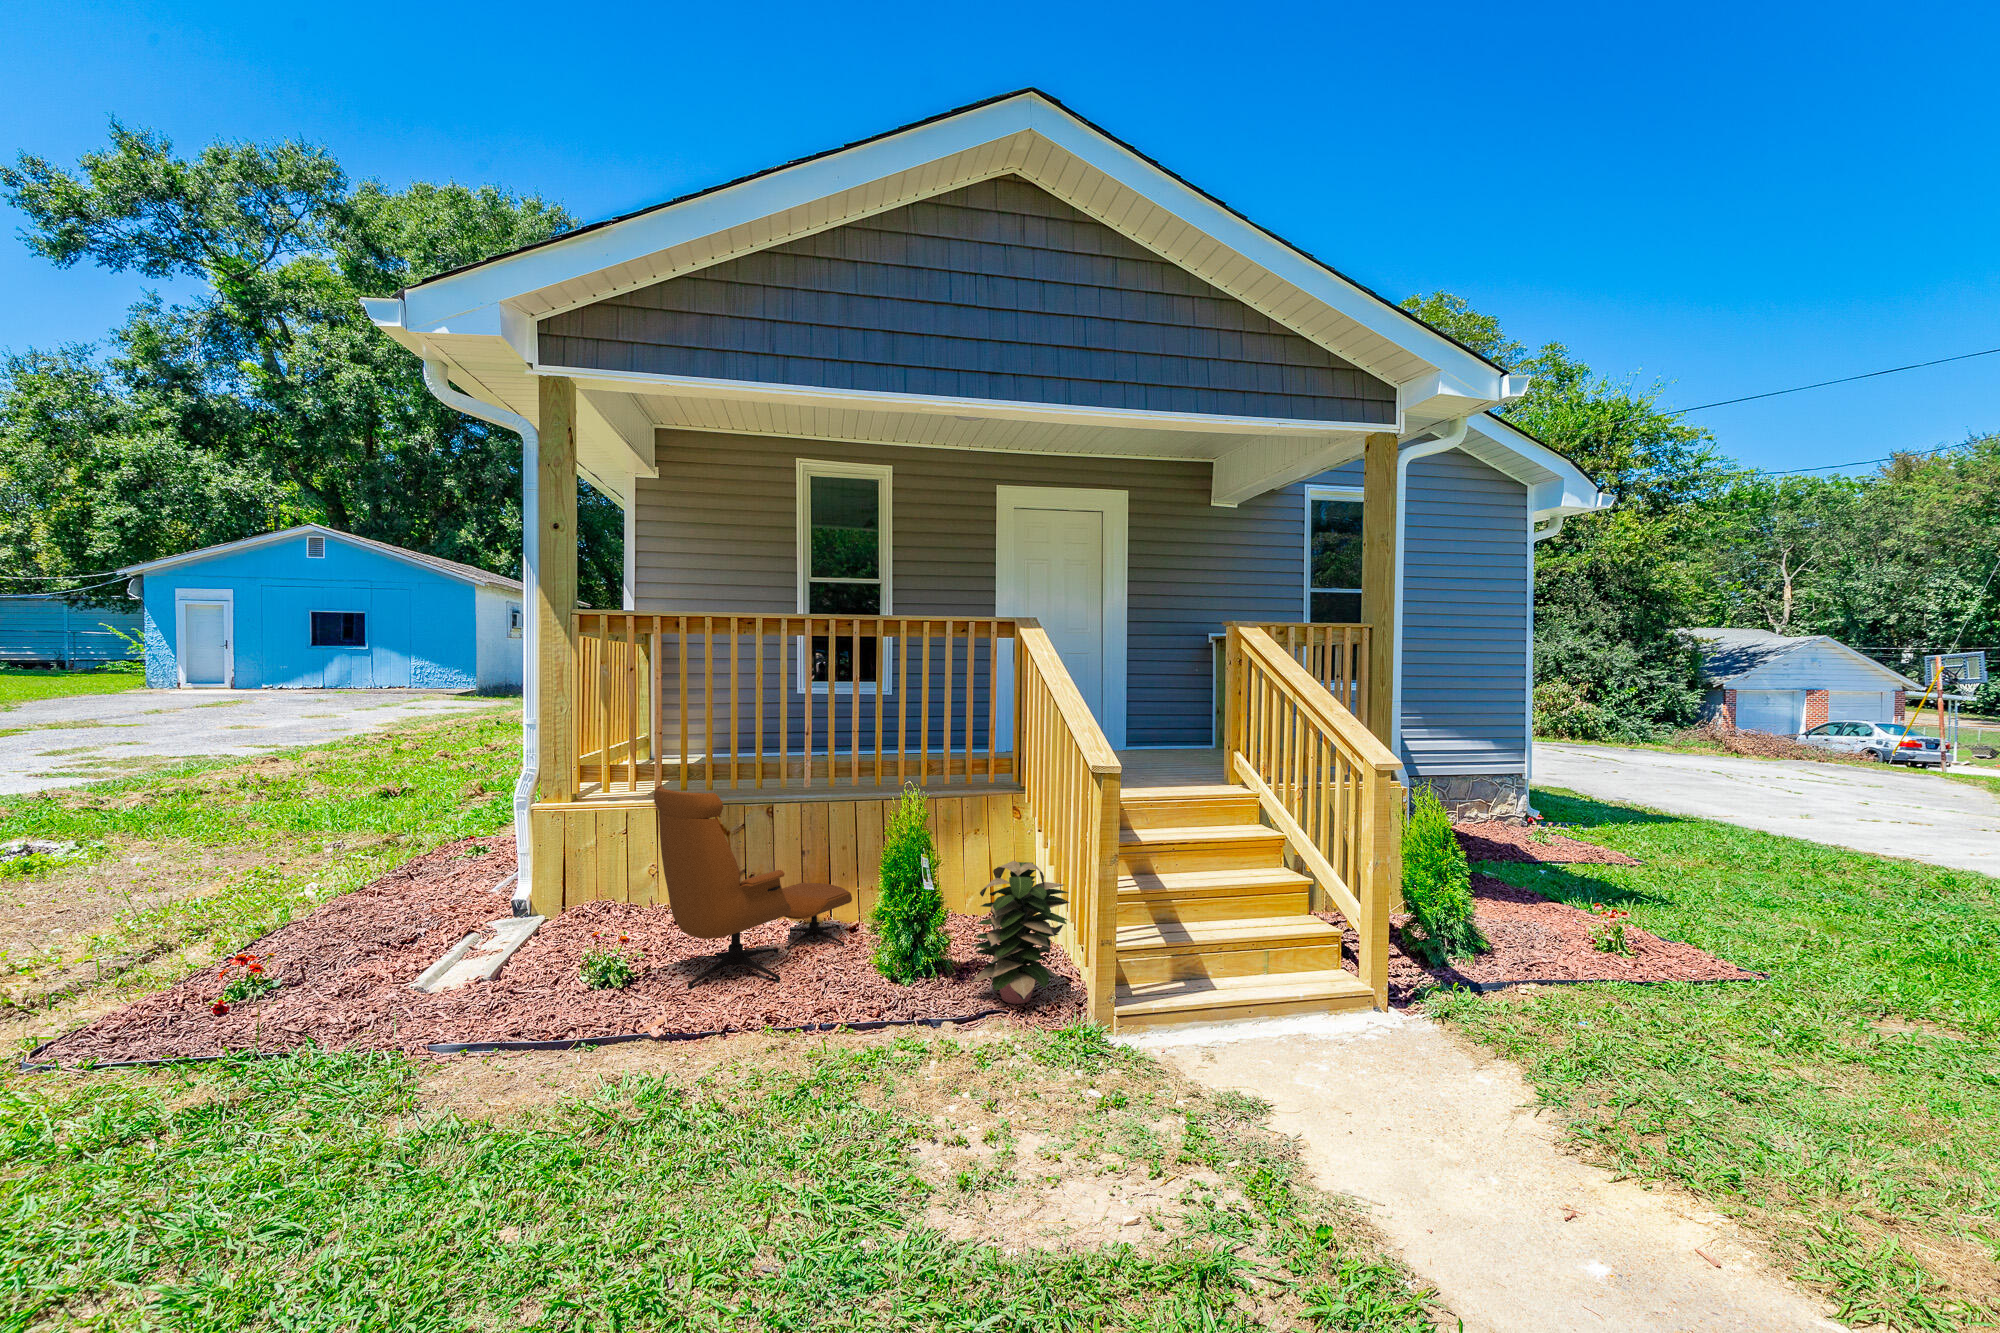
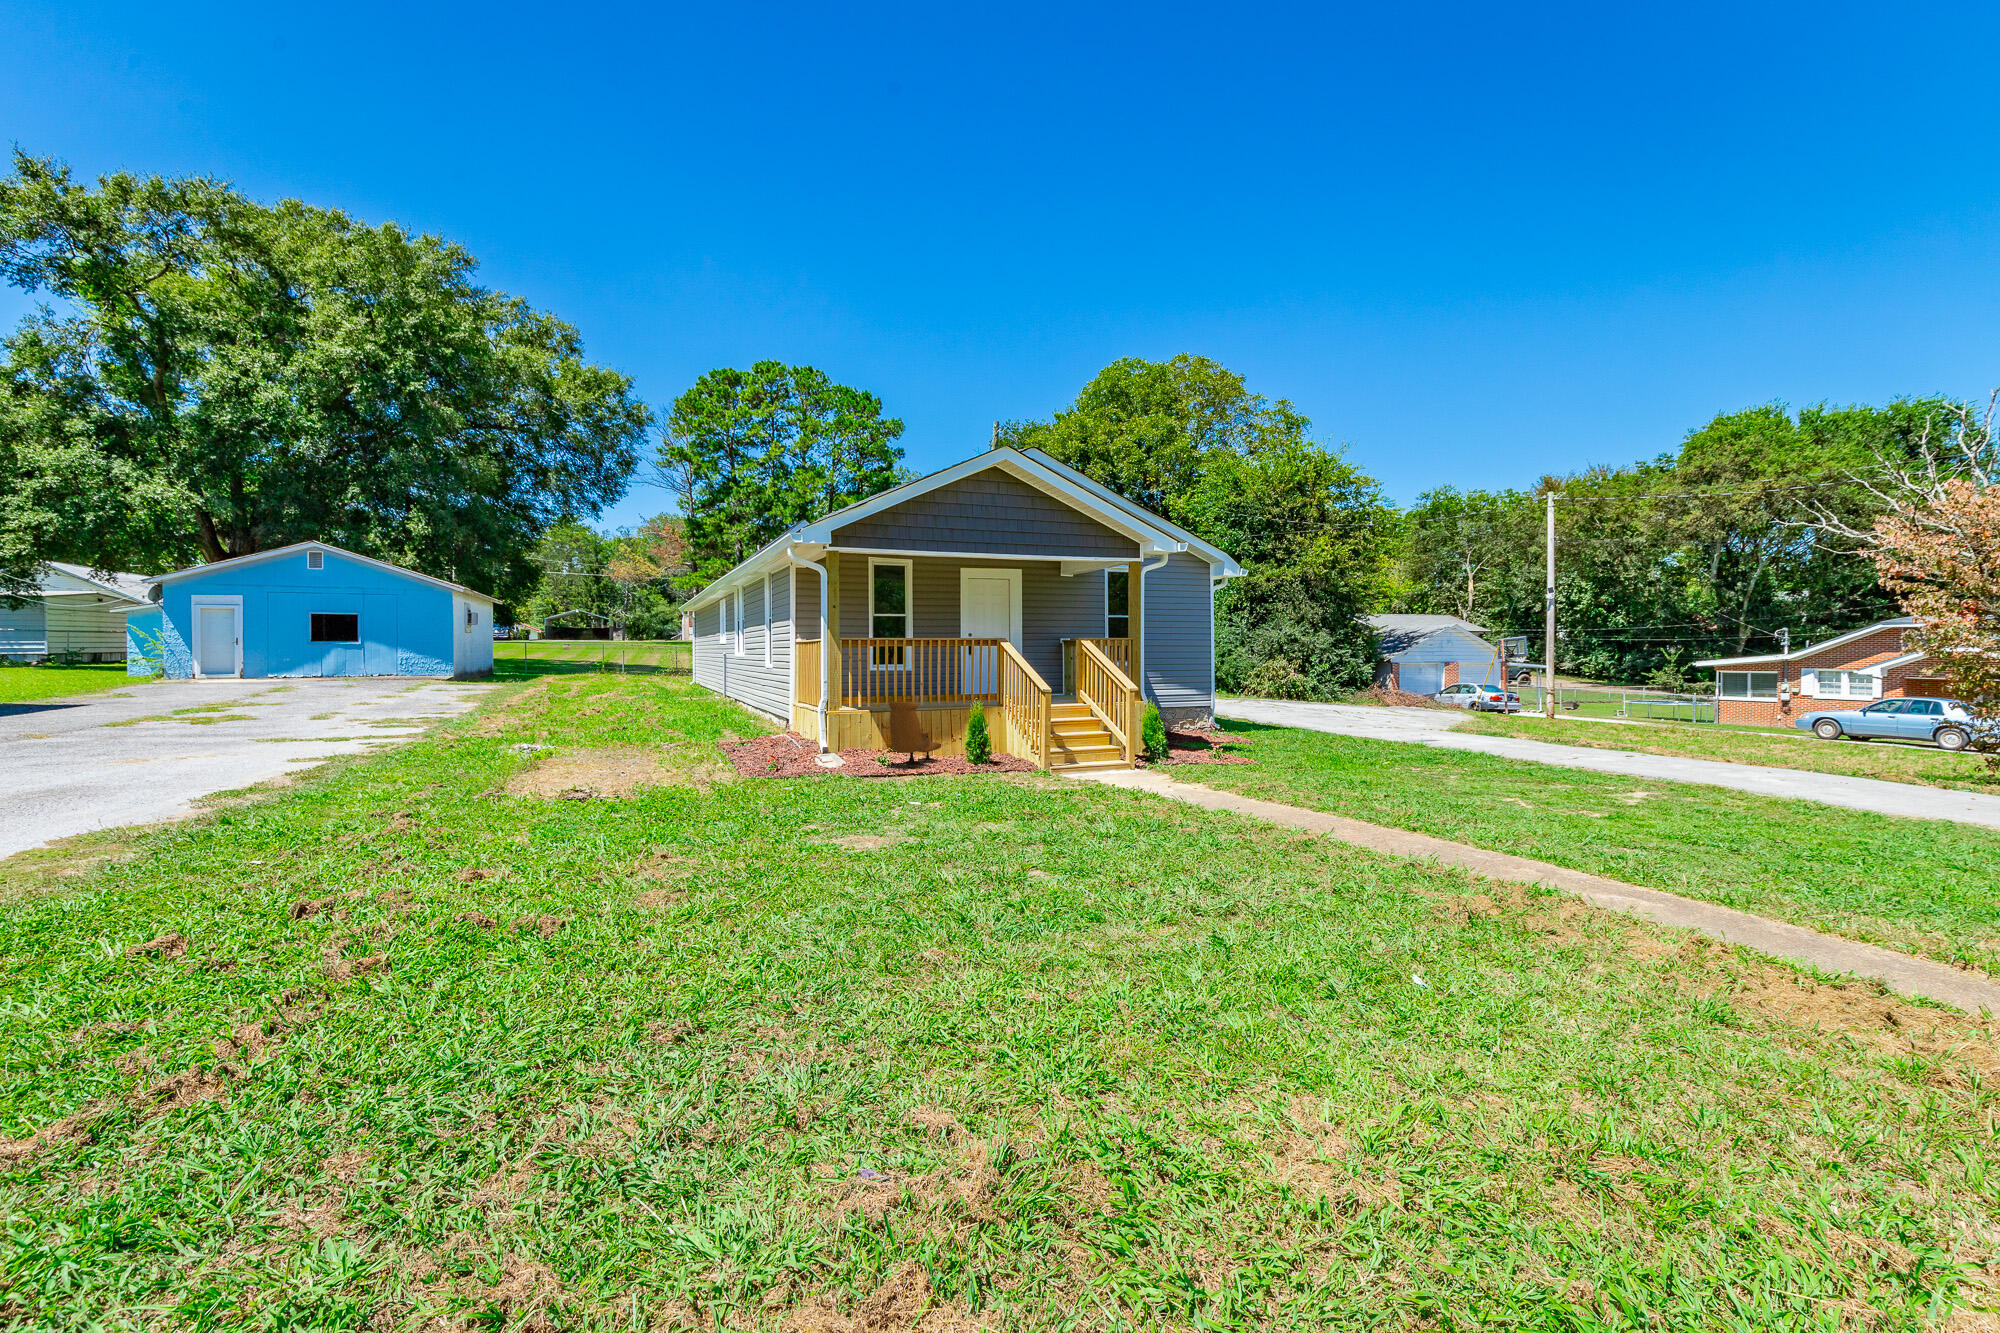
decorative plant: present [970,861,1069,1004] -> none [998,724,1030,769]

